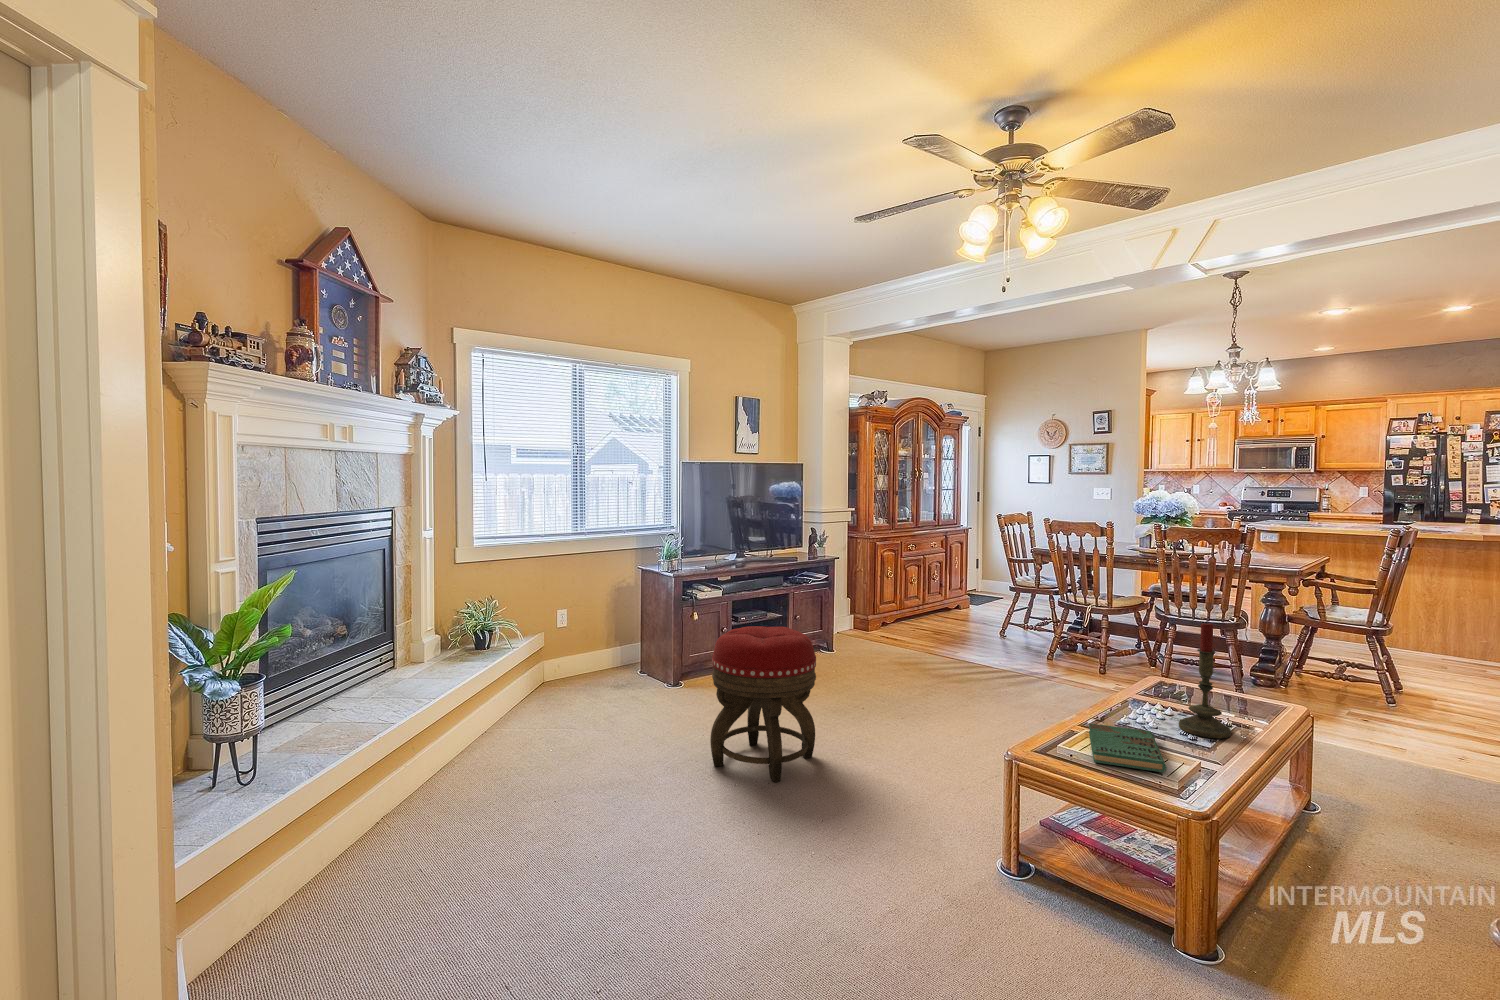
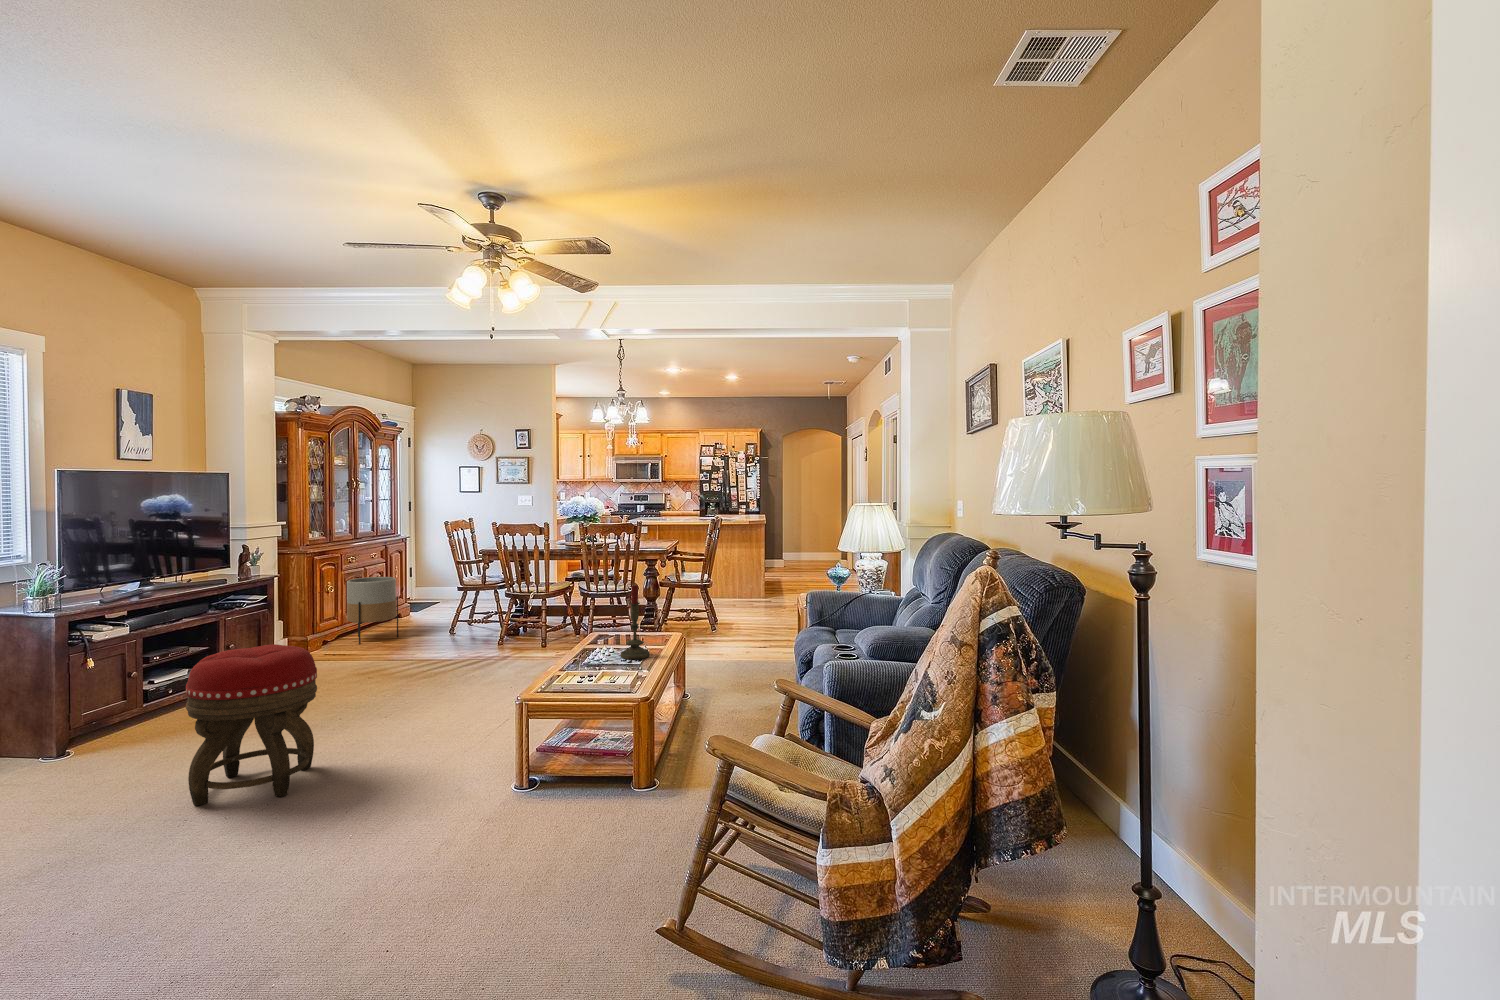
planter: none [904,566,951,632] -> present [347,577,398,644]
book: present [1089,723,1167,772] -> none [569,662,623,687]

